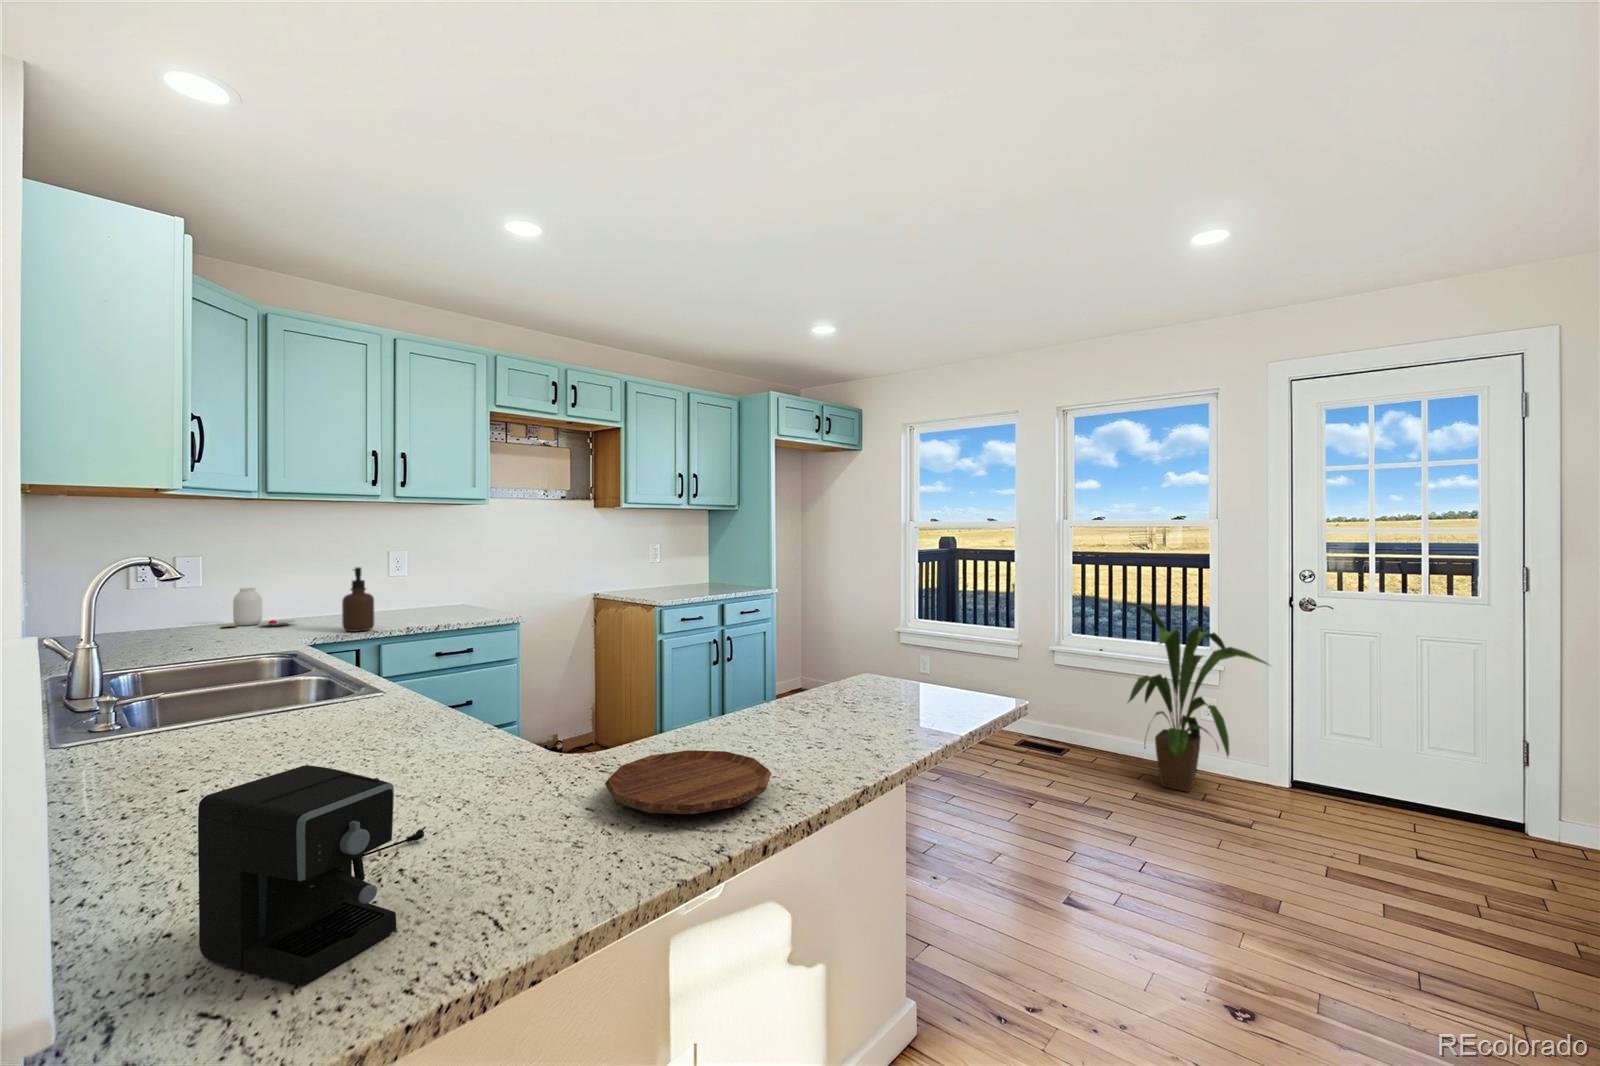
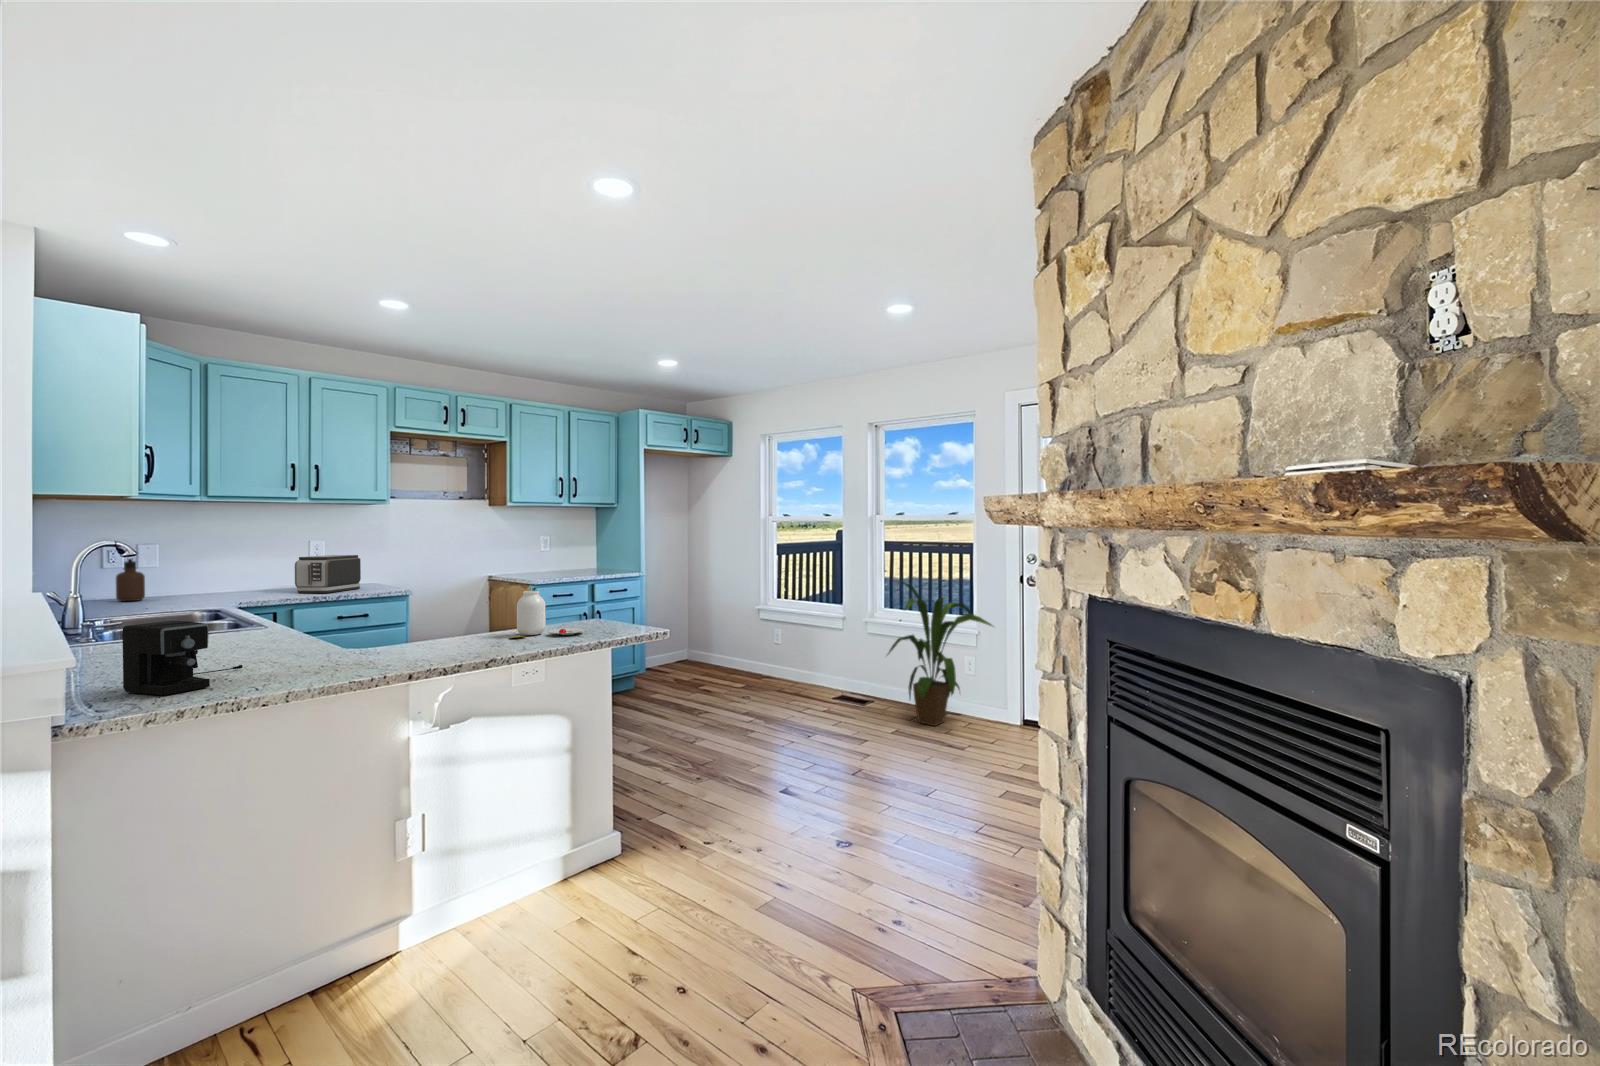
soap dispenser: present [342,567,374,632] -> present [116,558,145,601]
toaster: none [378,570,456,621] -> present [295,555,361,593]
jar: present [220,588,295,628] -> present [509,591,585,638]
tray: present [605,750,771,814] -> none [345,640,443,660]

